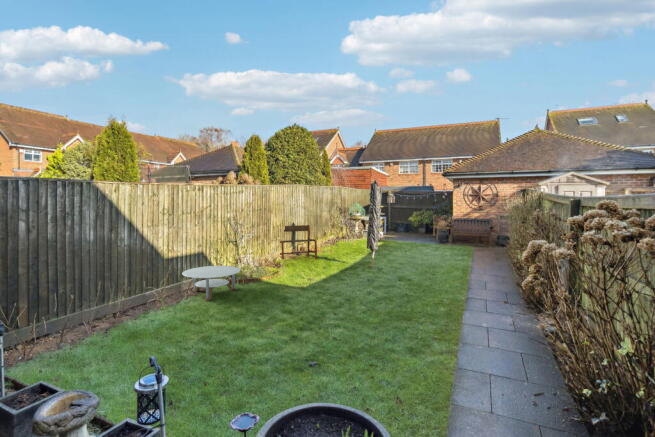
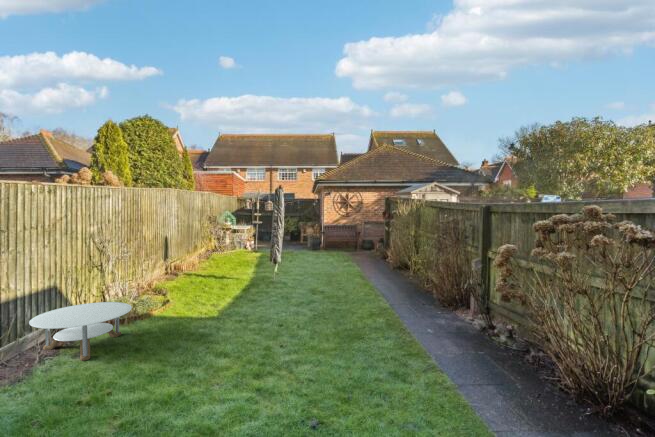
bench: present [280,225,317,259] -> none [147,238,203,286]

